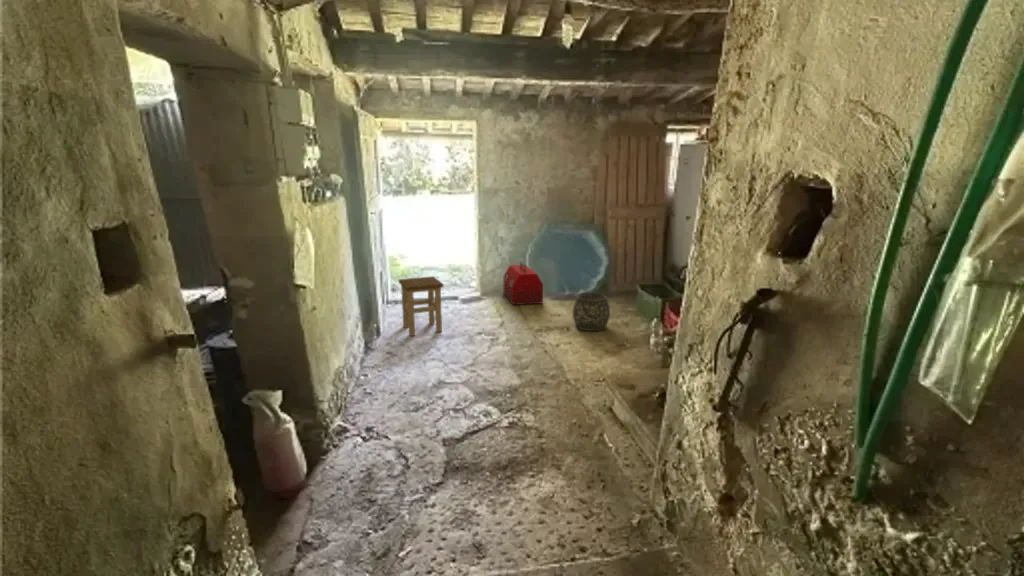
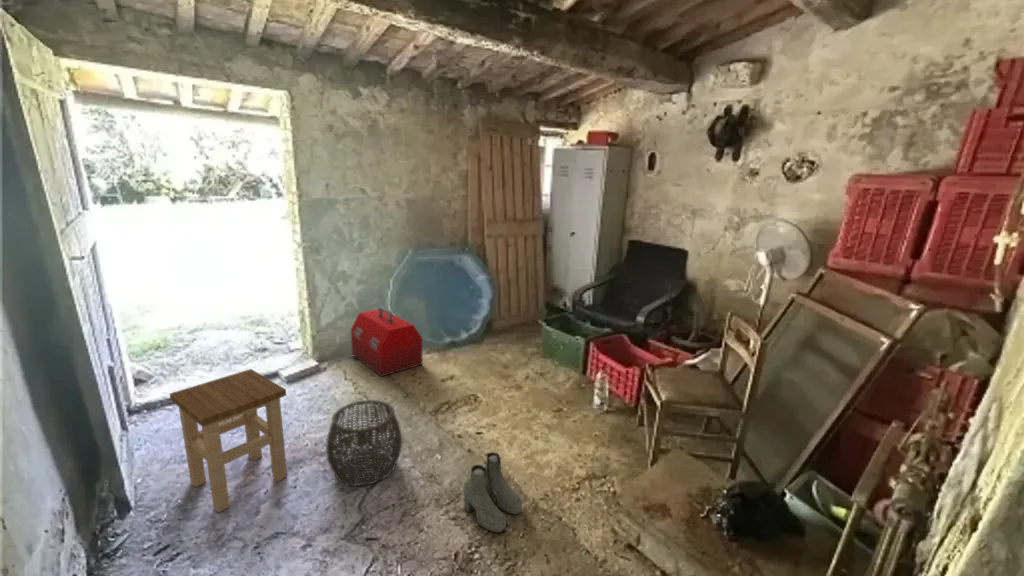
woven basket: present [573,293,610,331] -> present [326,400,402,487]
boots: none [514,330,543,366] -> present [463,452,522,533]

